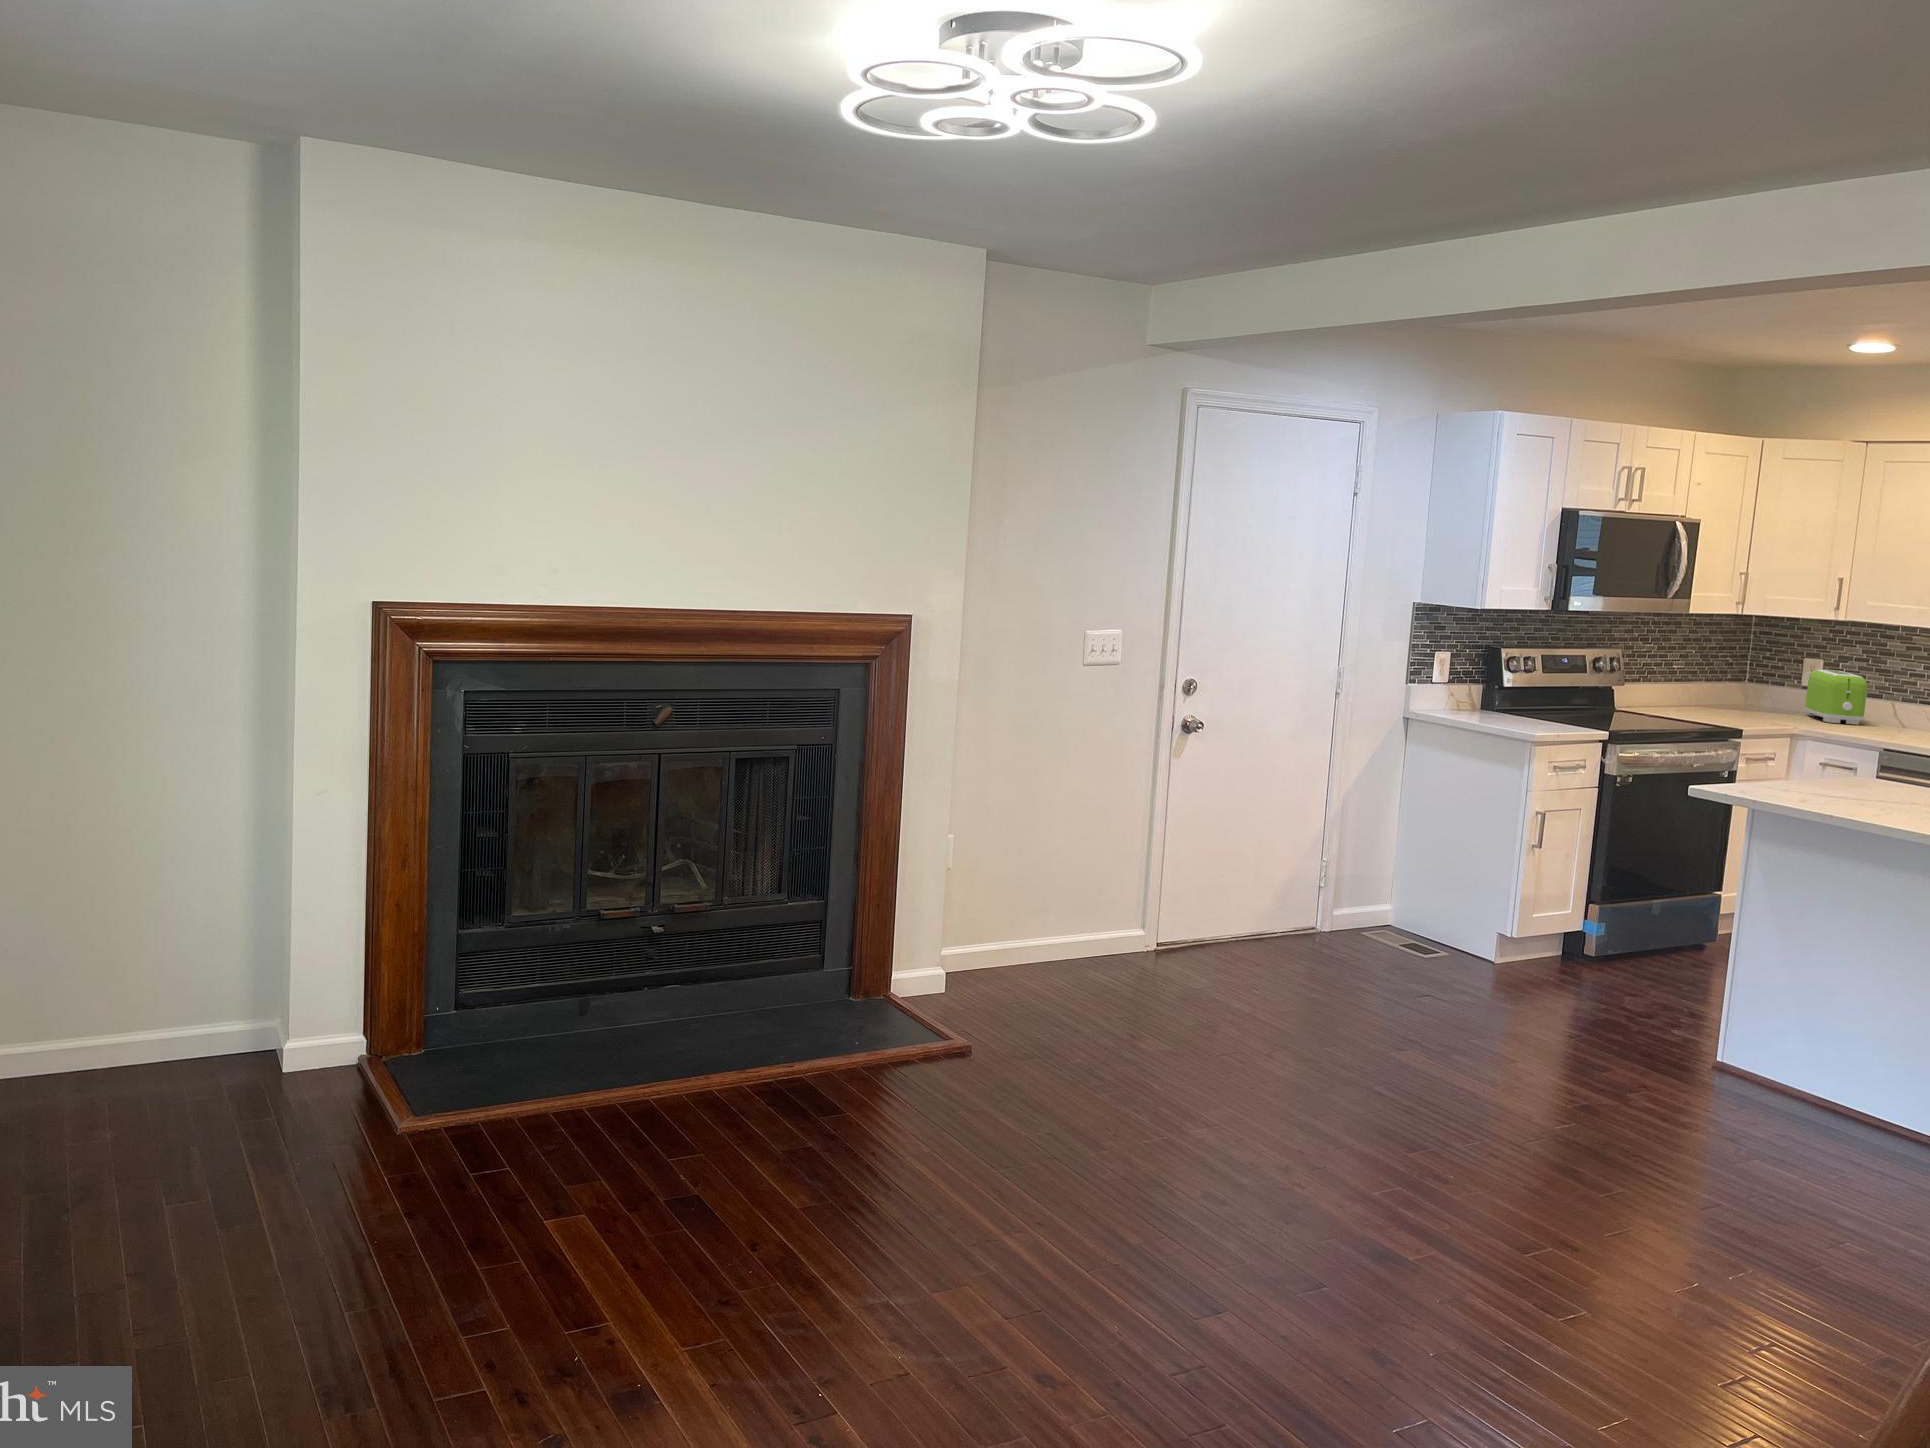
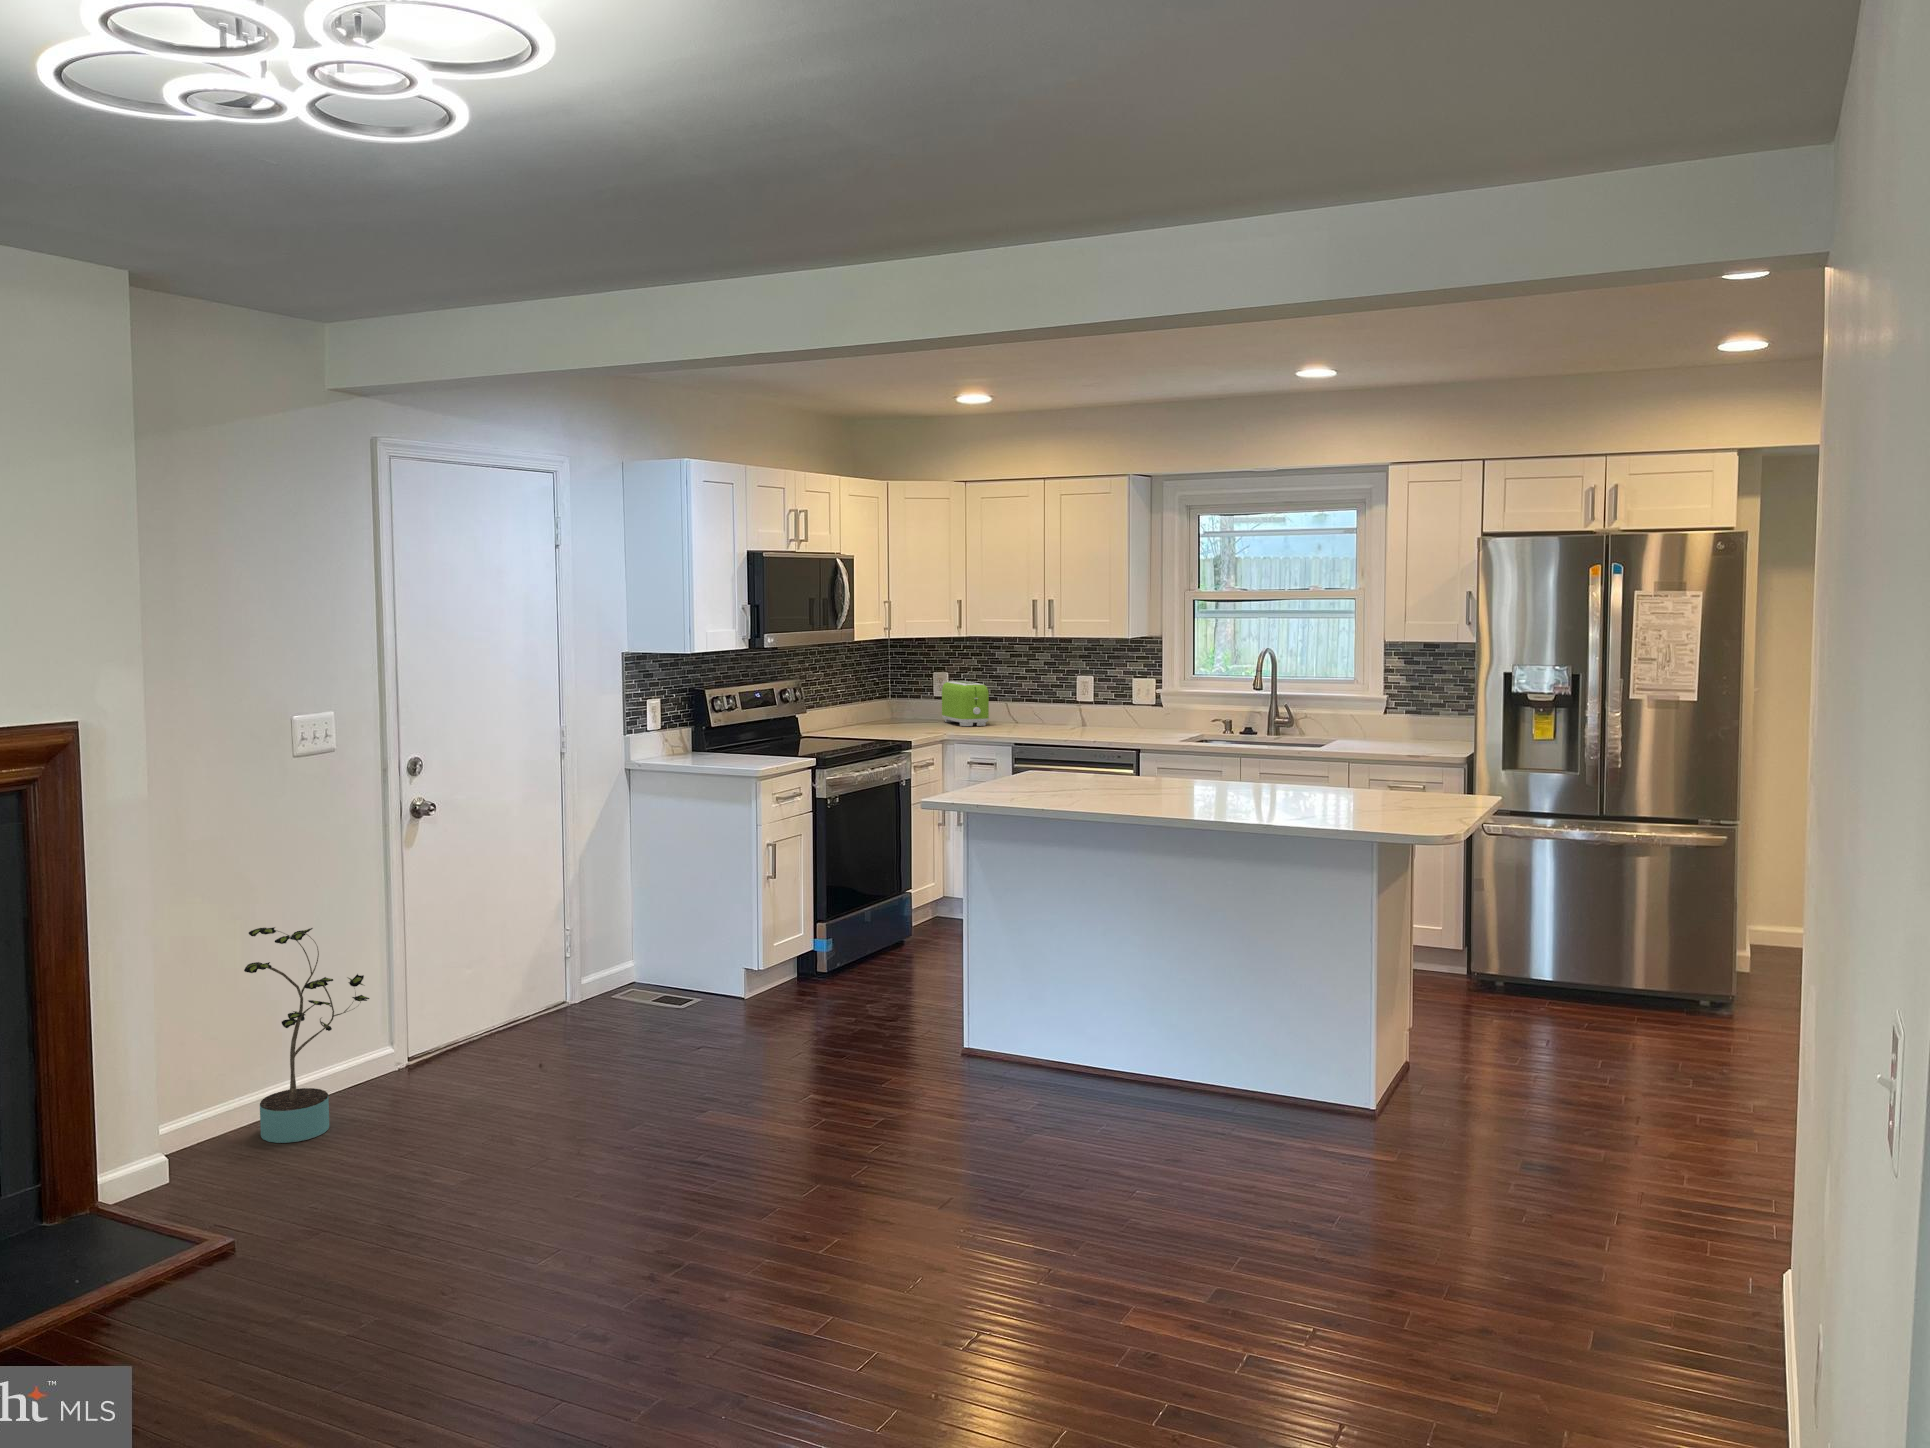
potted plant: none [1018,804,1117,986] -> present [244,927,369,1143]

